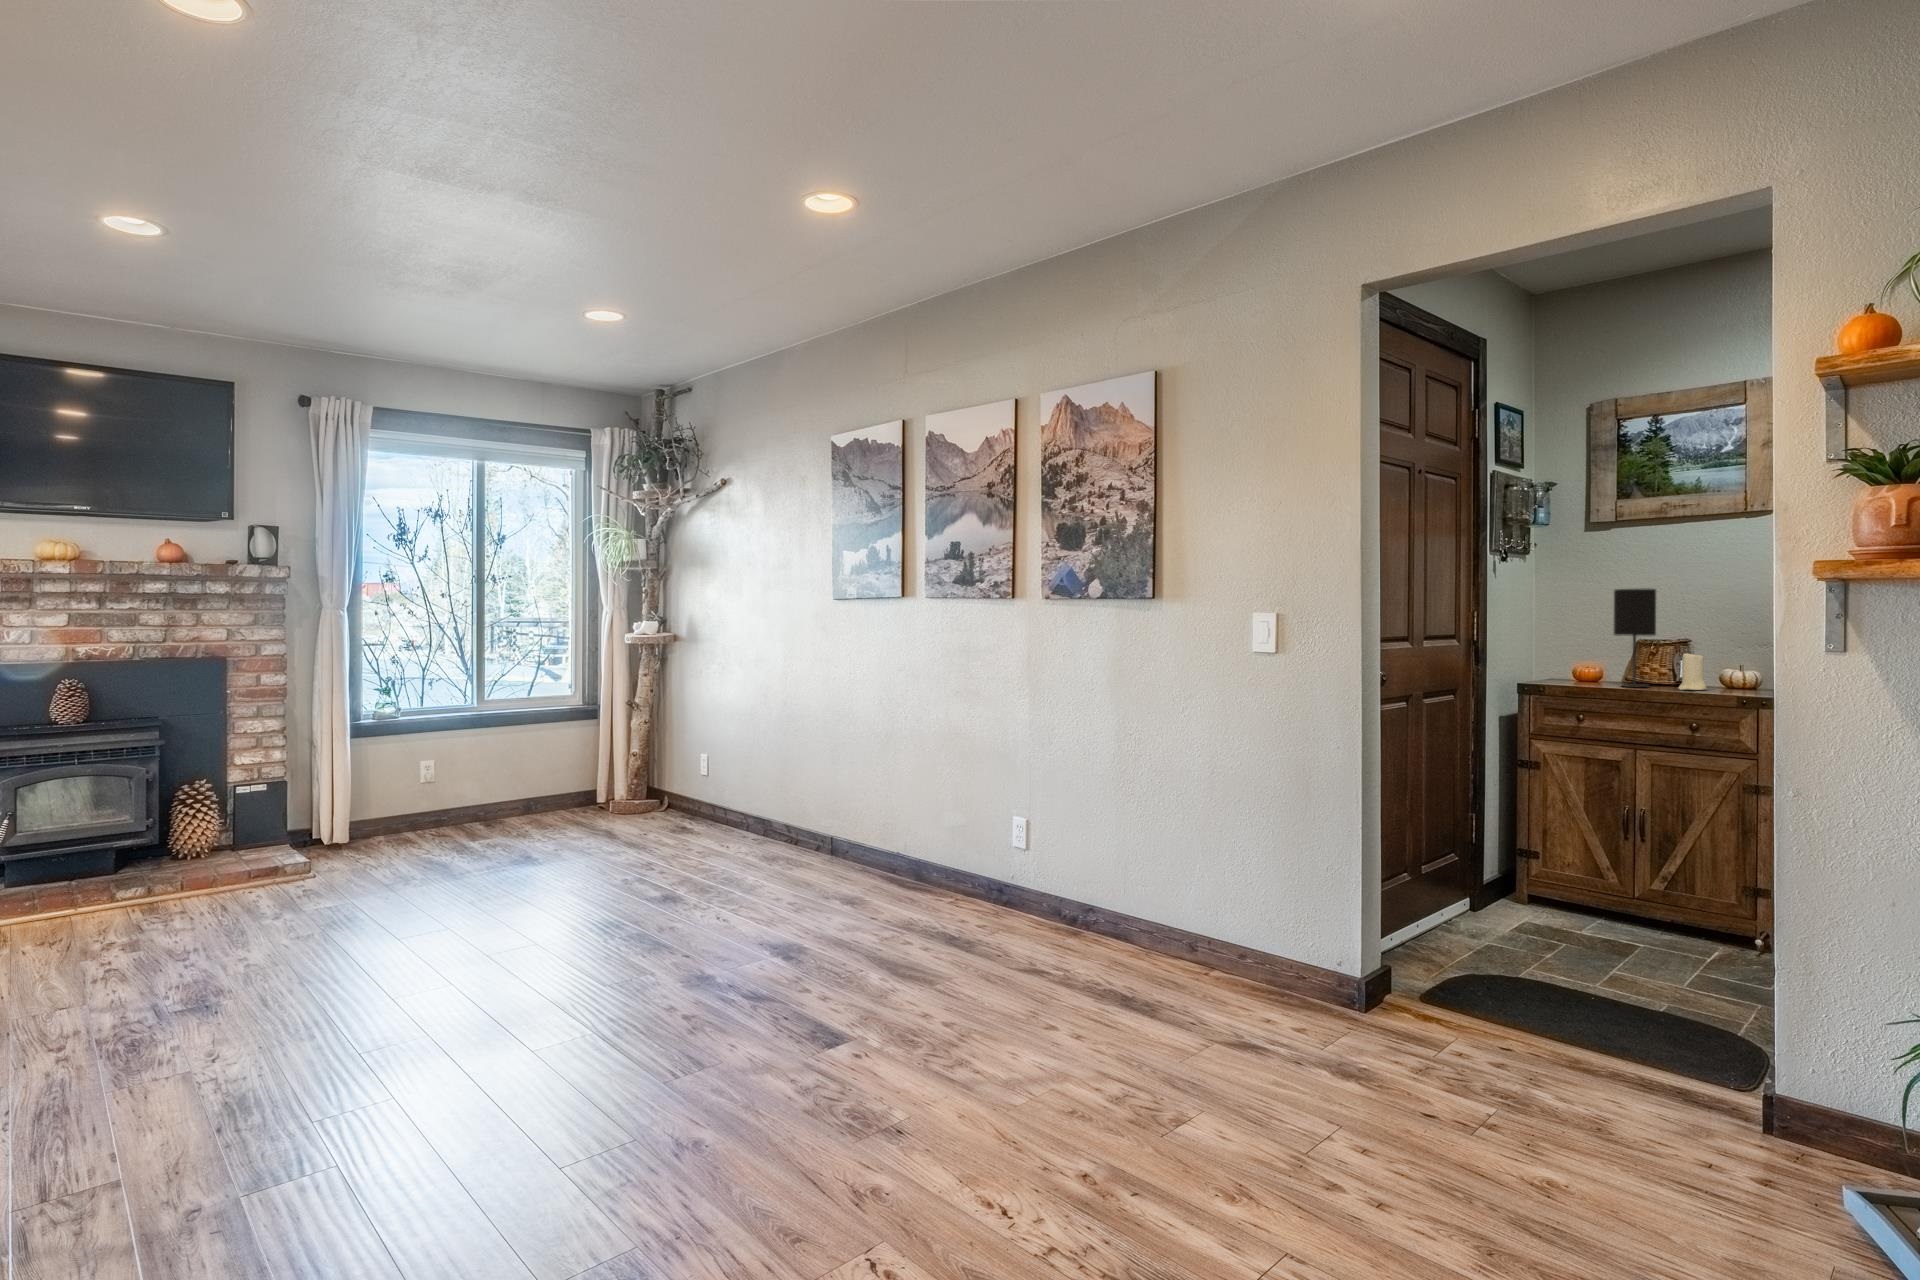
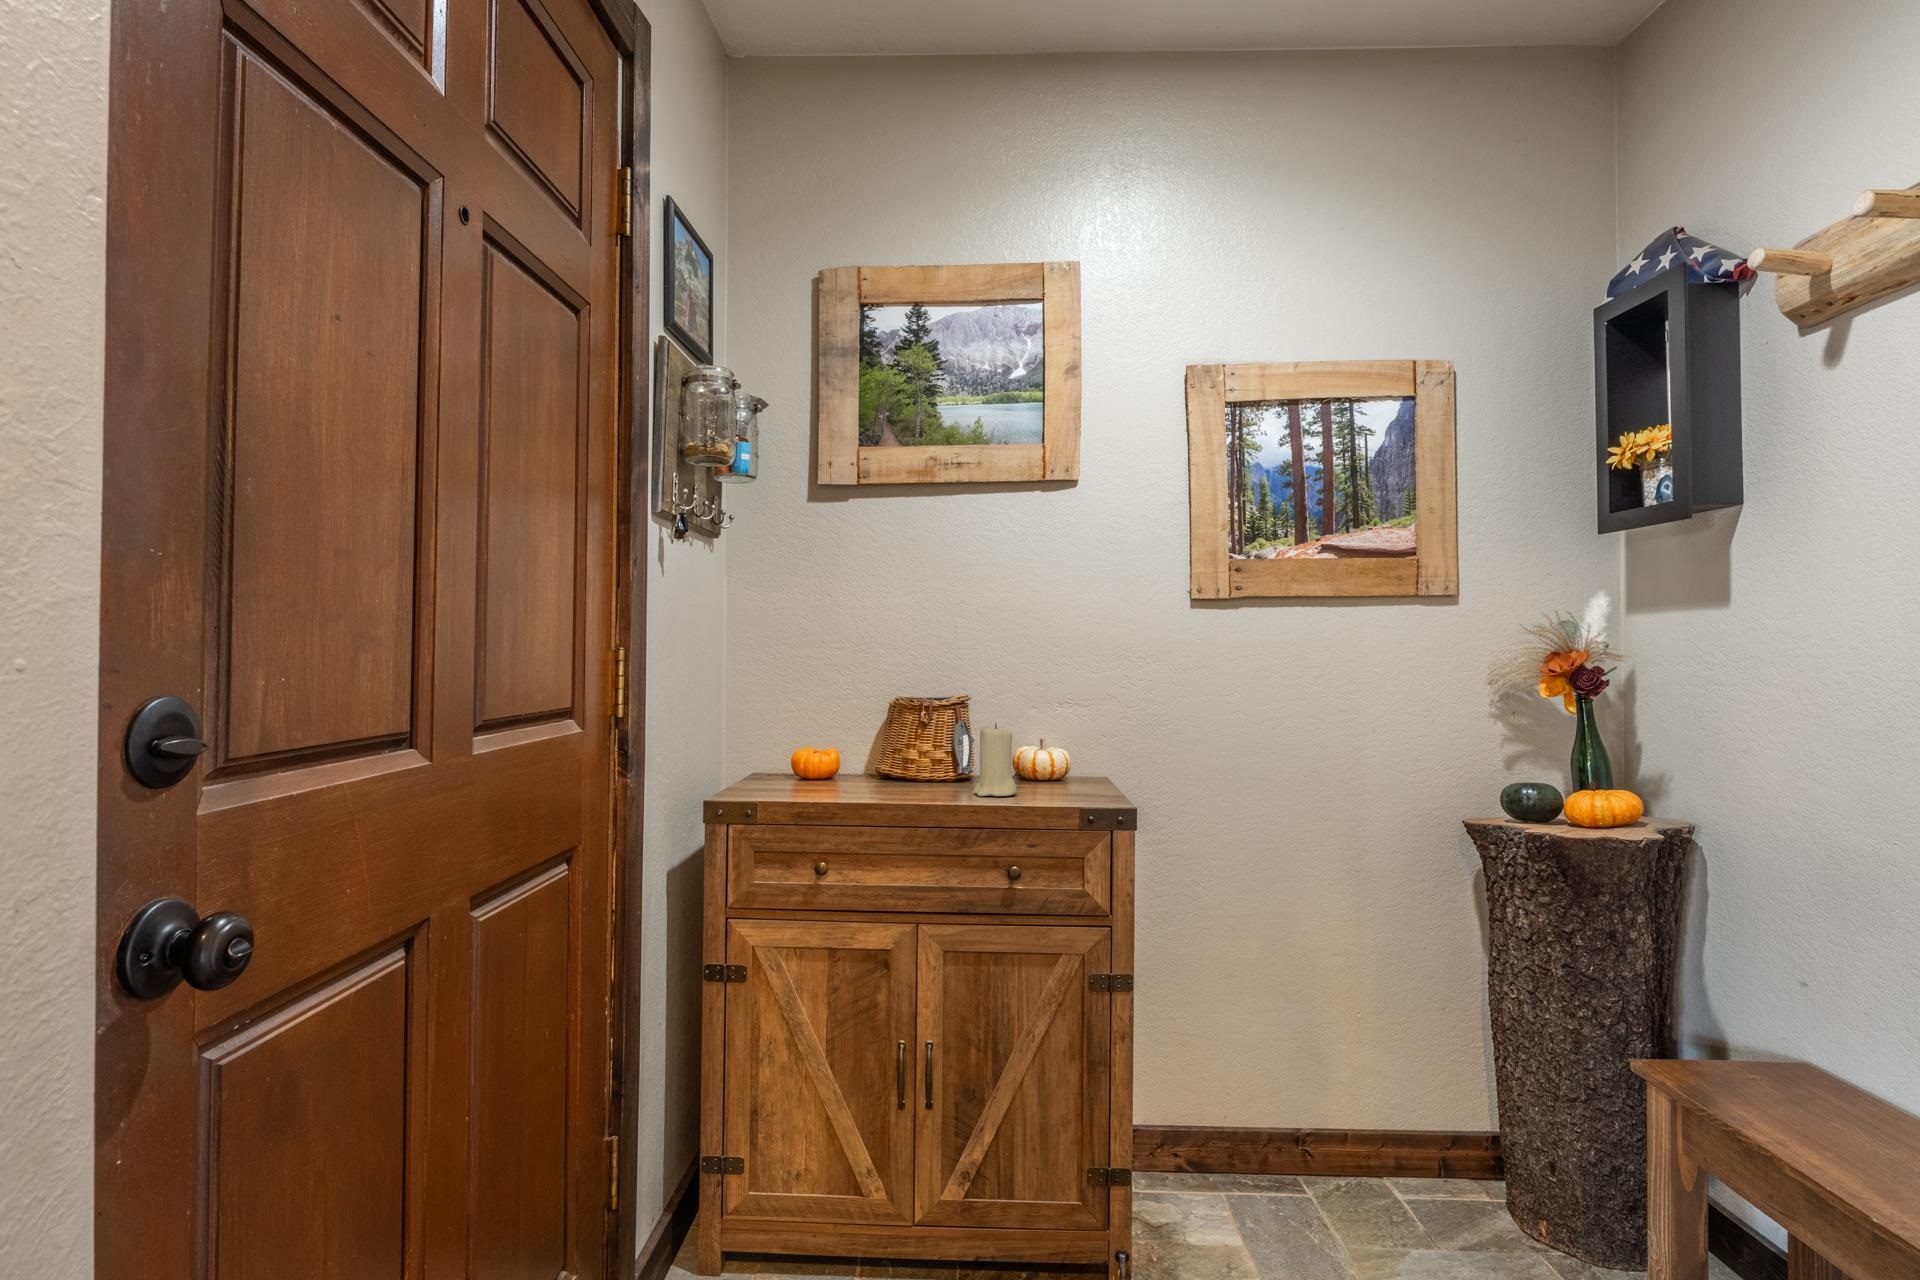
table lamp: present [1614,589,1656,687] -> none [867,604,933,791]

